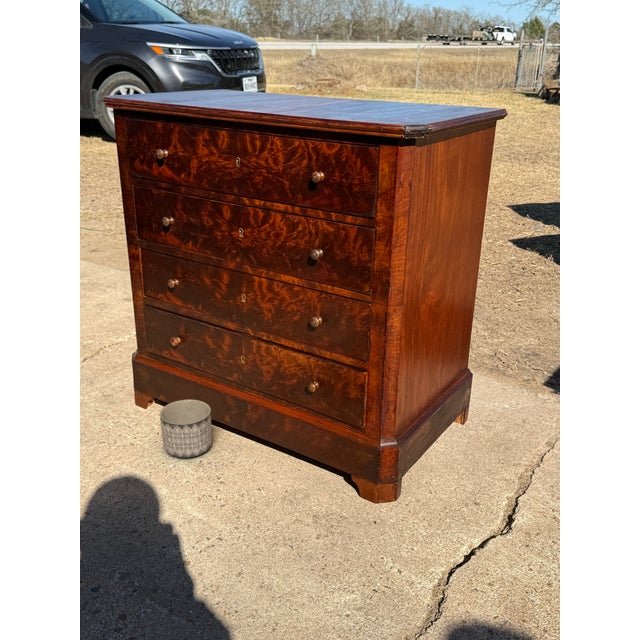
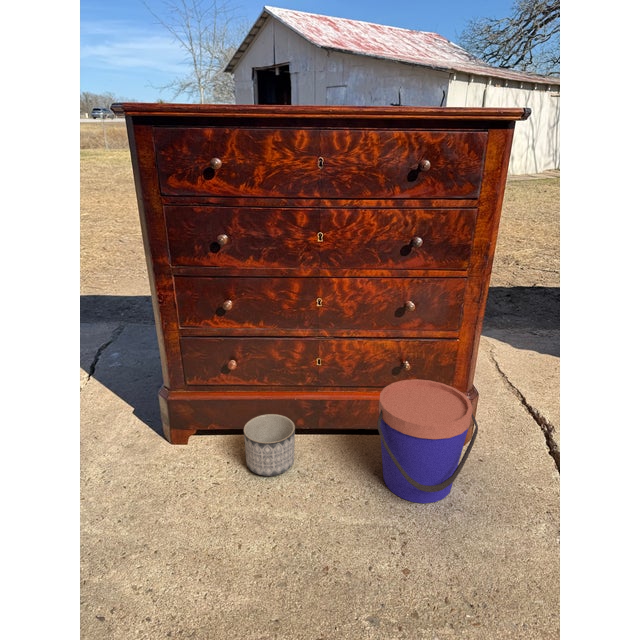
bucket: none [233,402,338,536] -> present [377,379,478,503]

